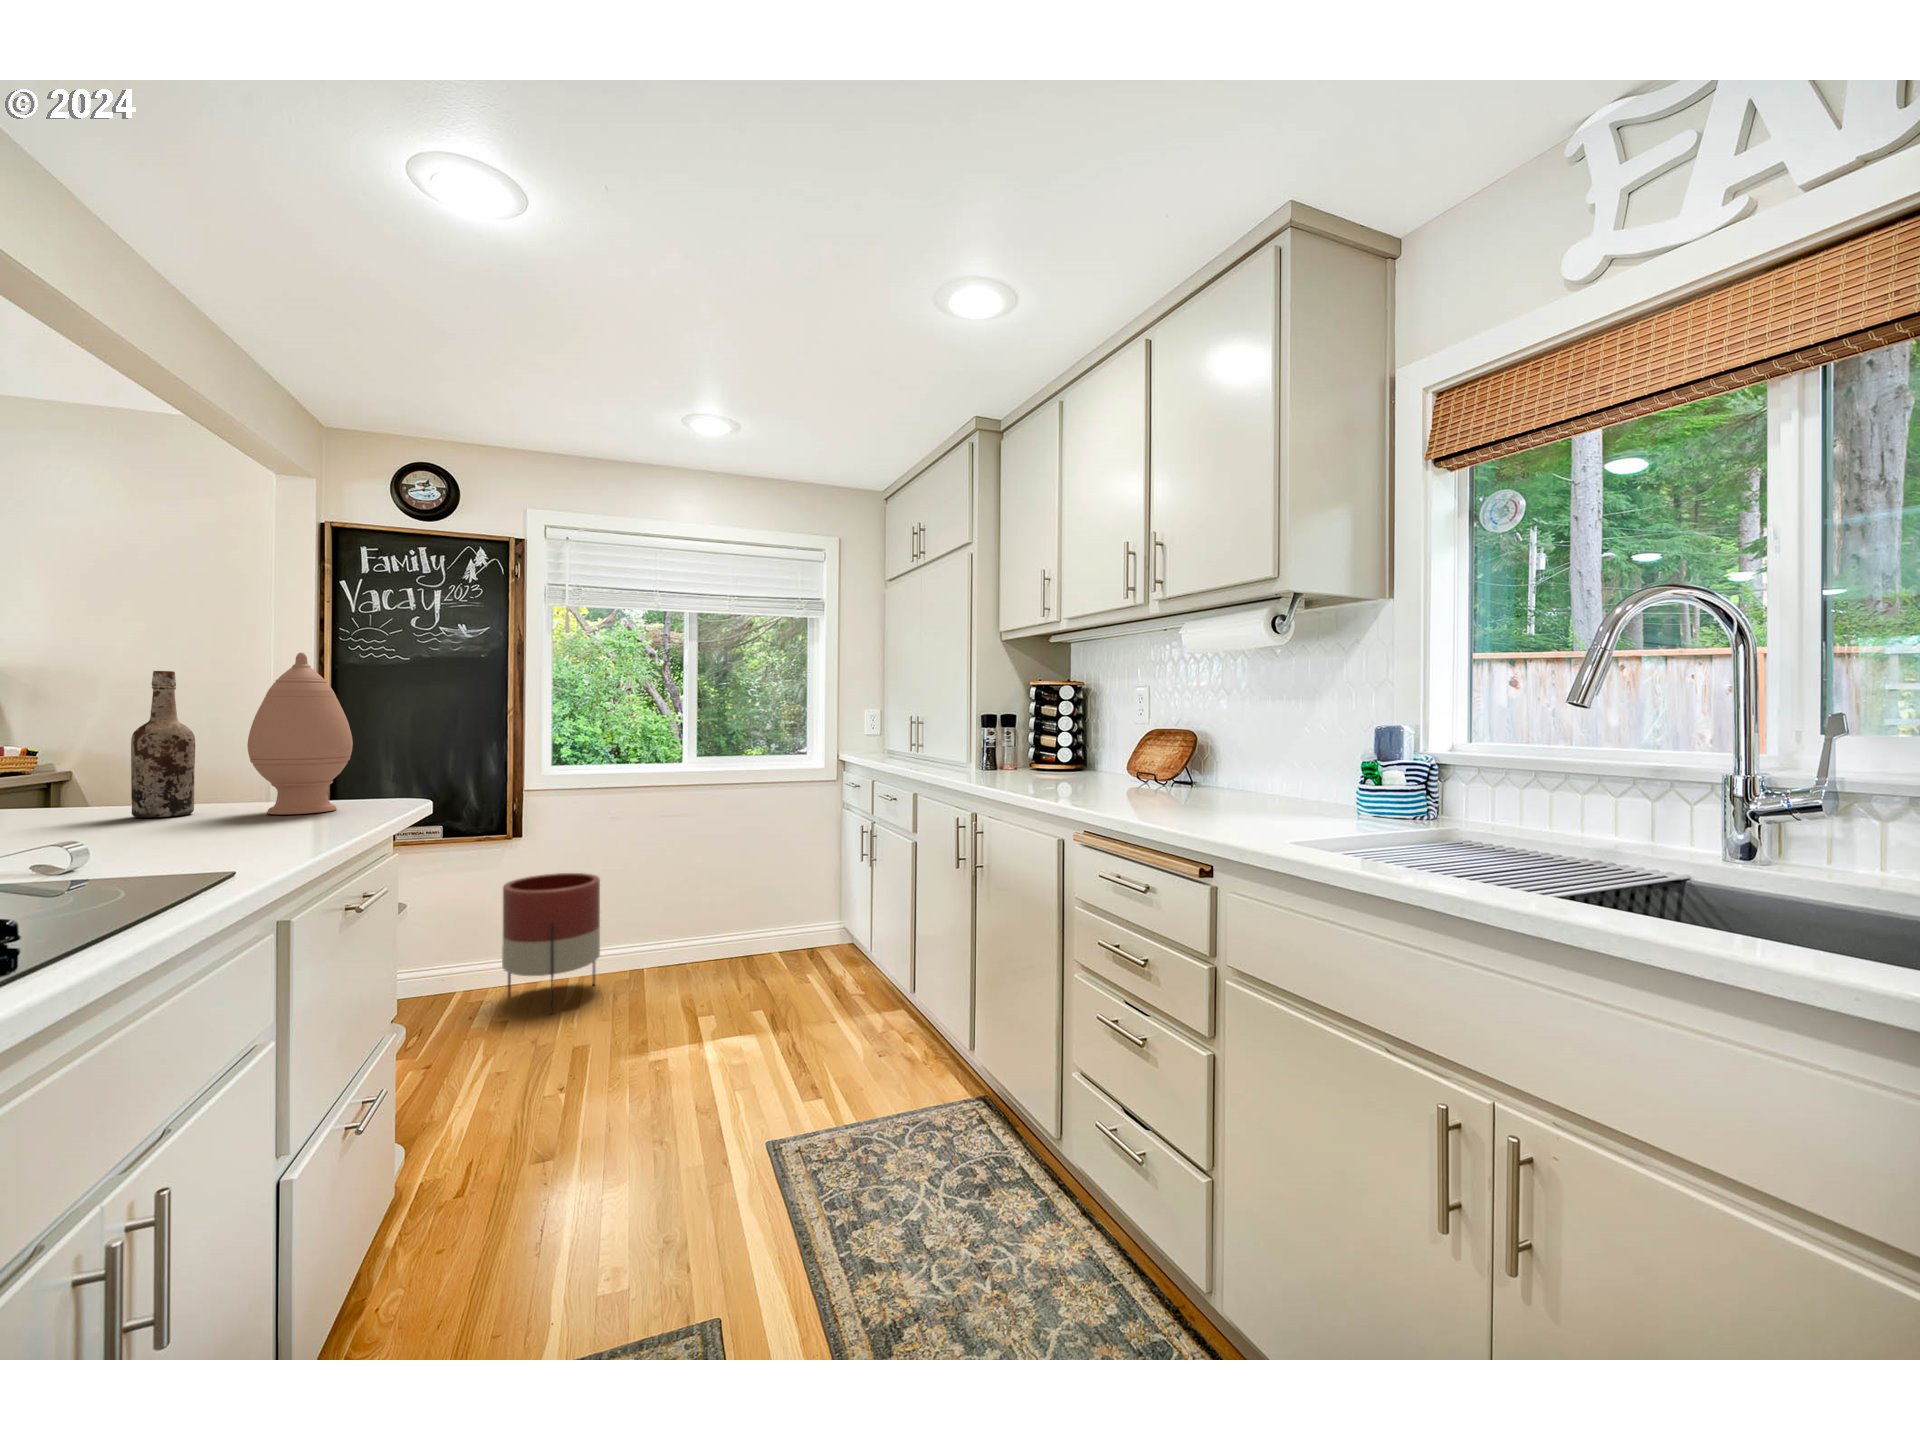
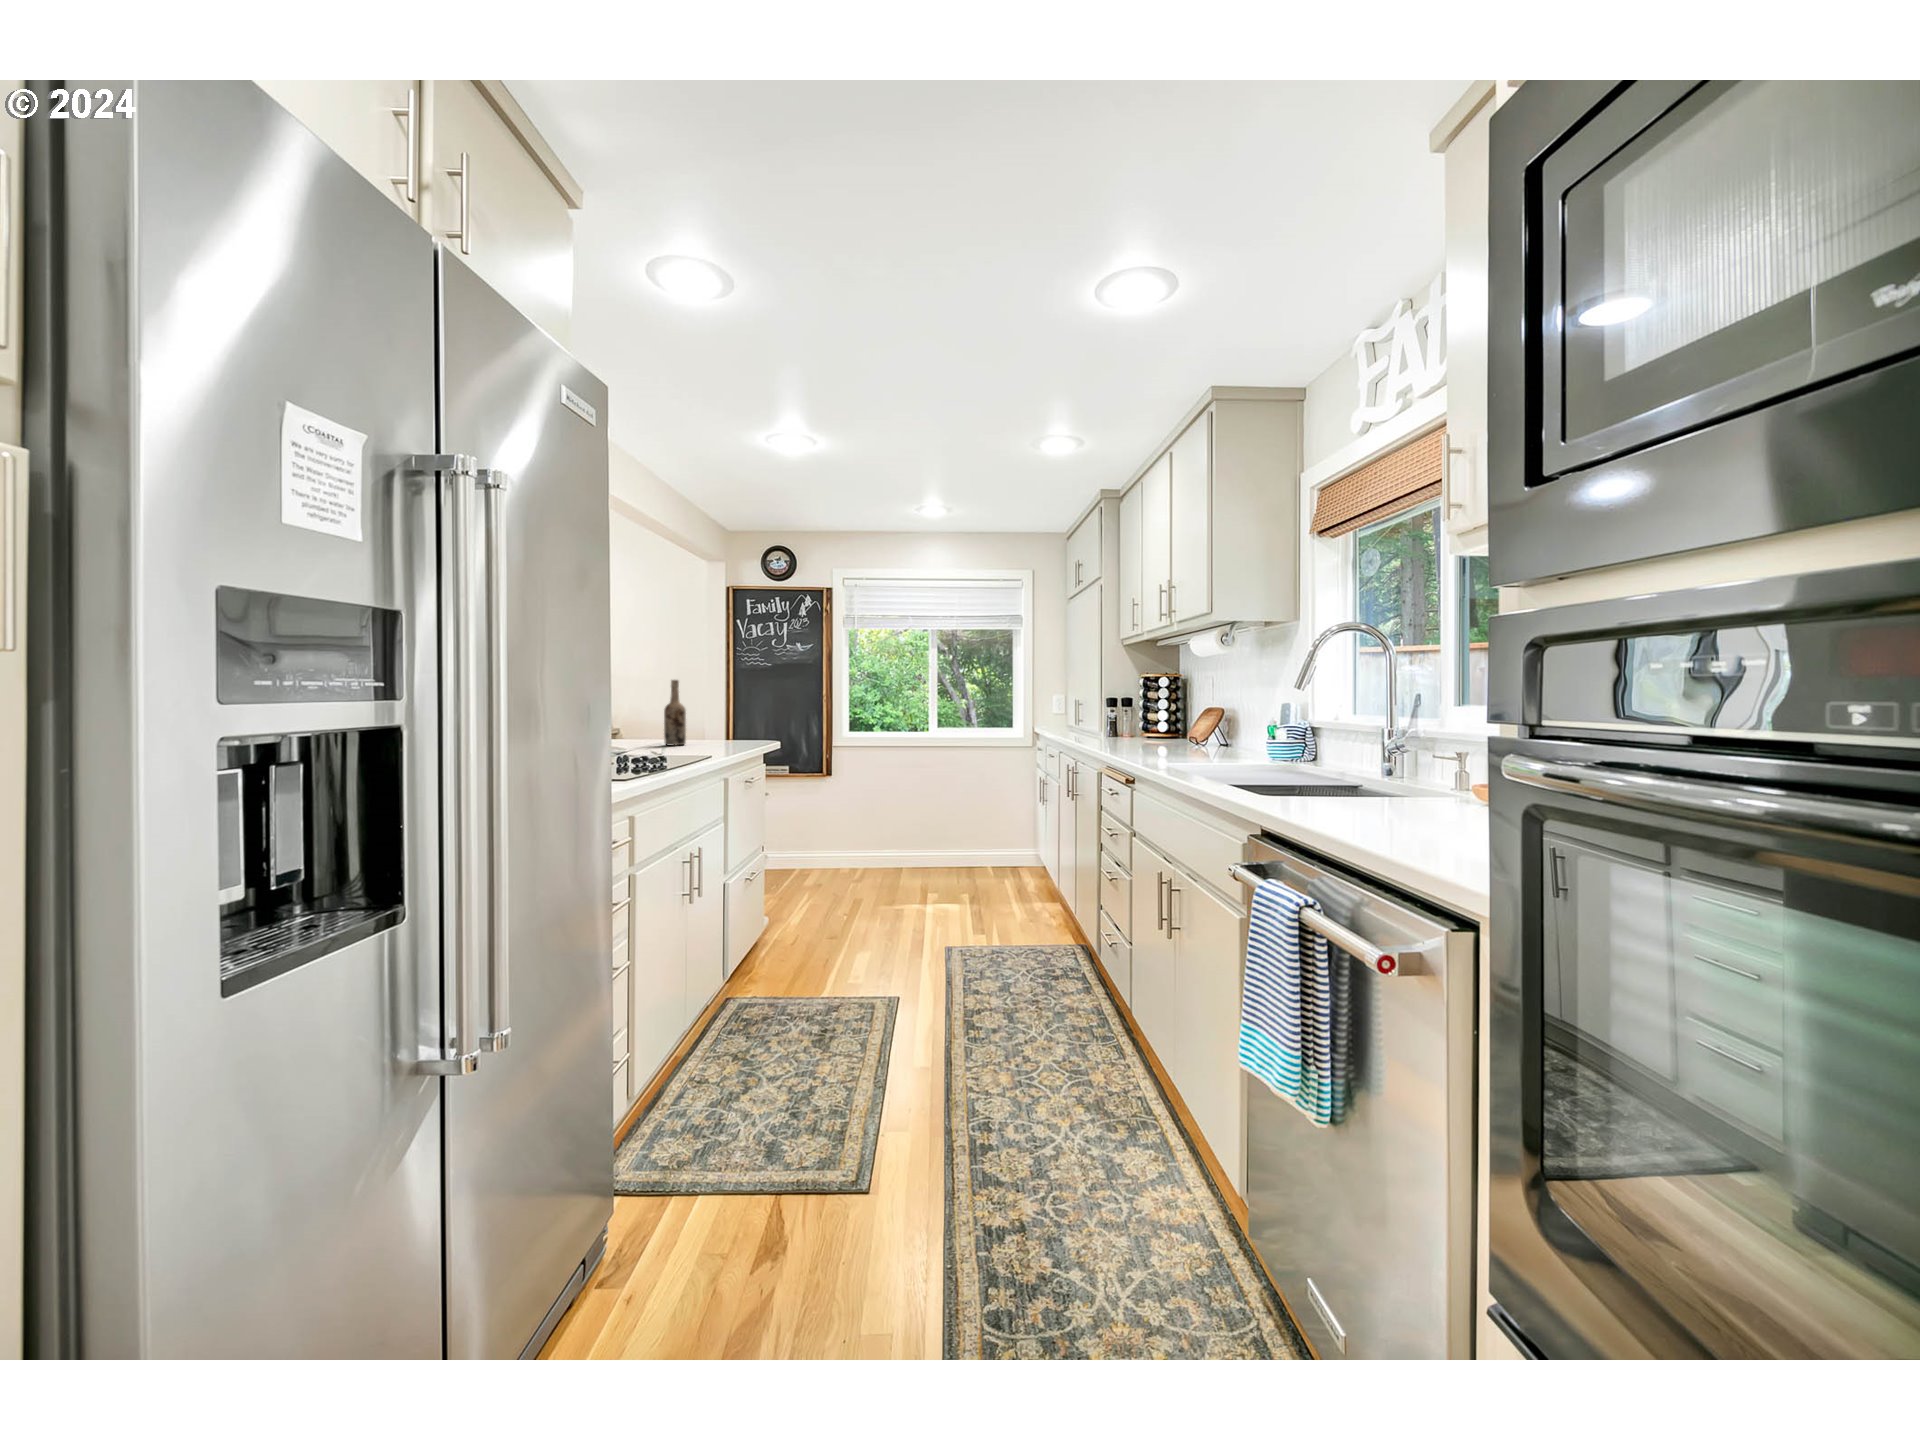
vase: present [247,653,353,814] -> none [705,670,745,746]
planter: present [502,873,600,1013] -> none [819,799,873,881]

